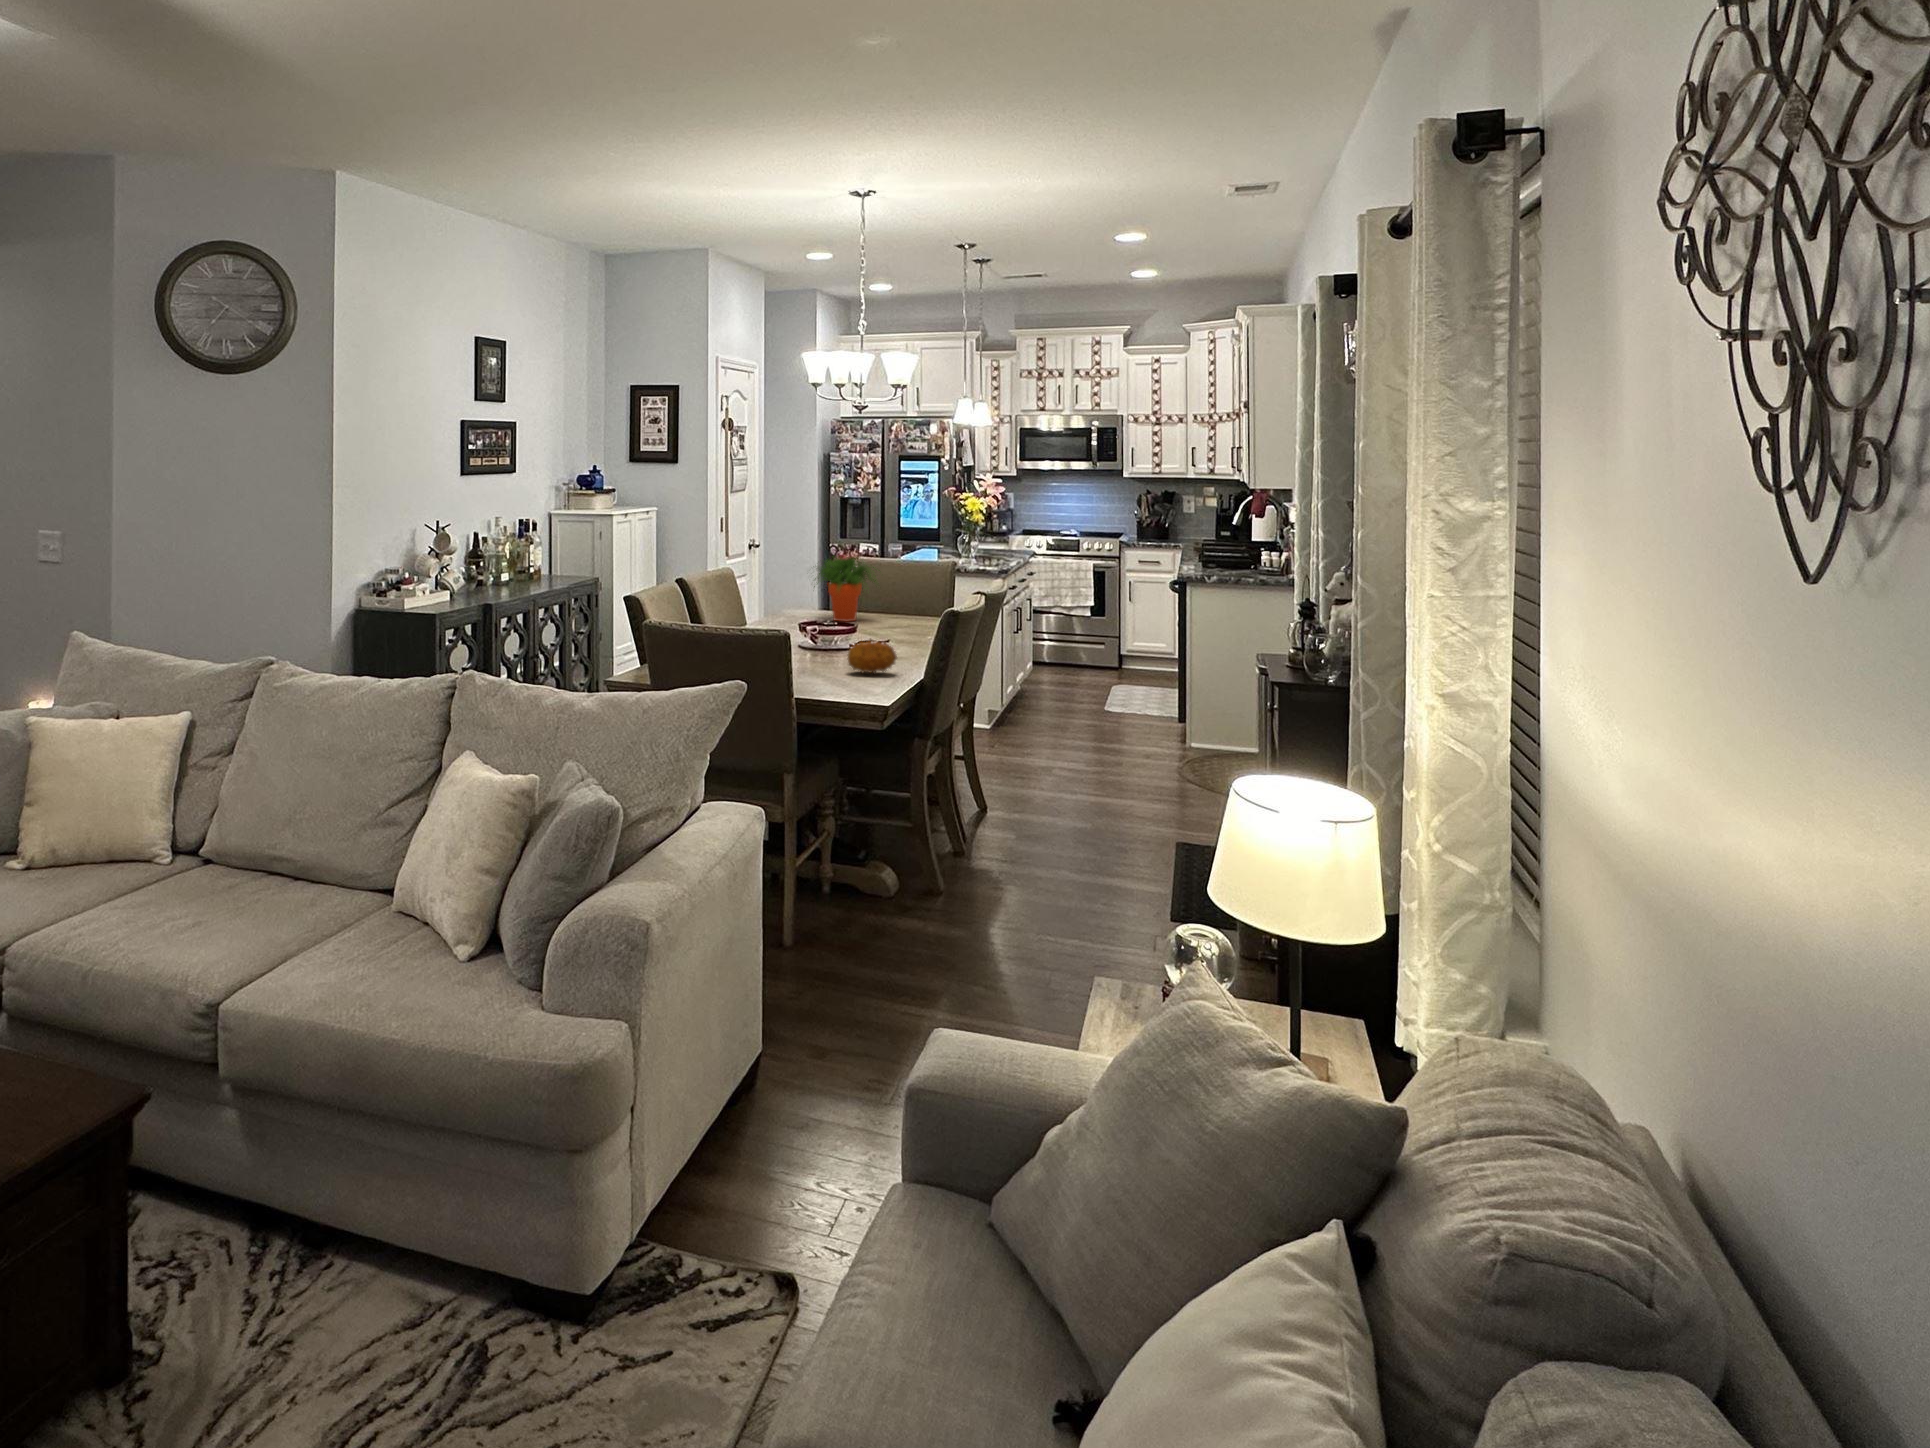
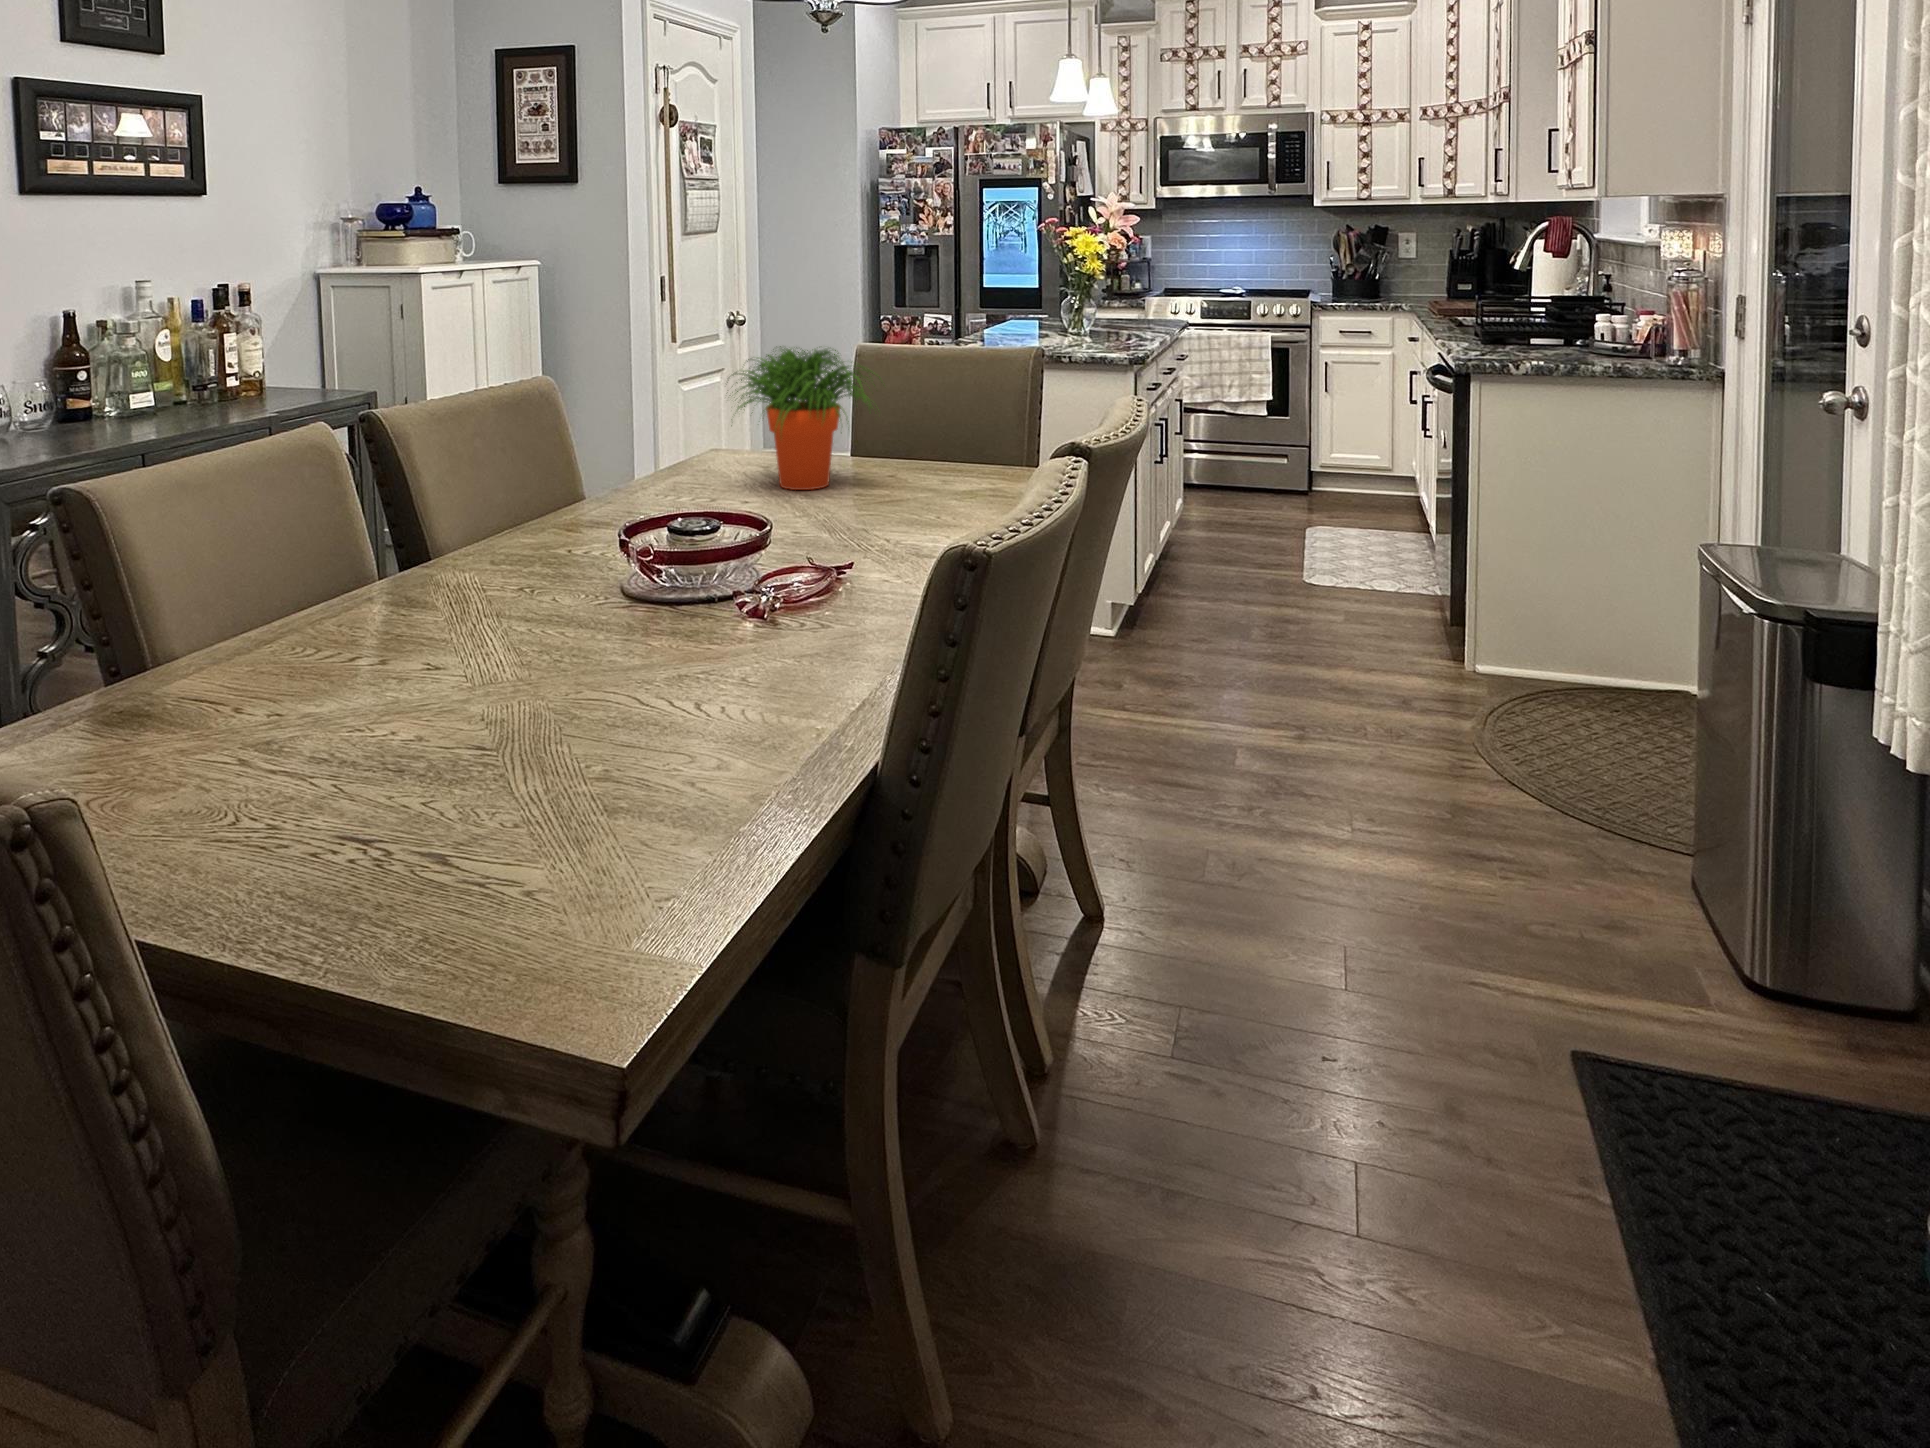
fruit: present [847,641,897,673] -> none [650,638,817,756]

